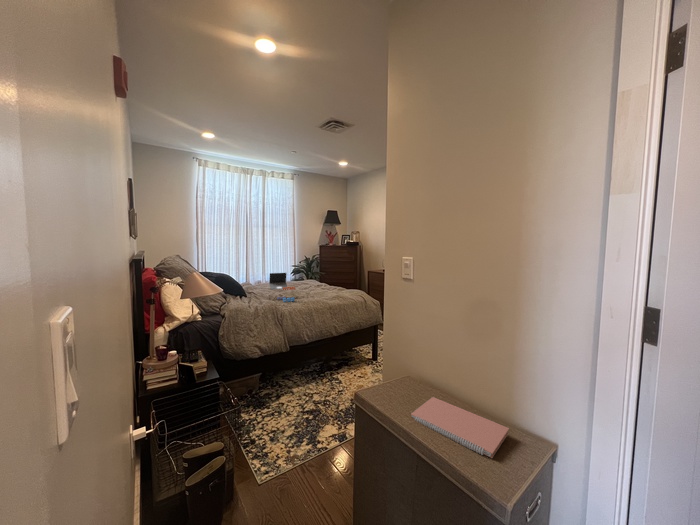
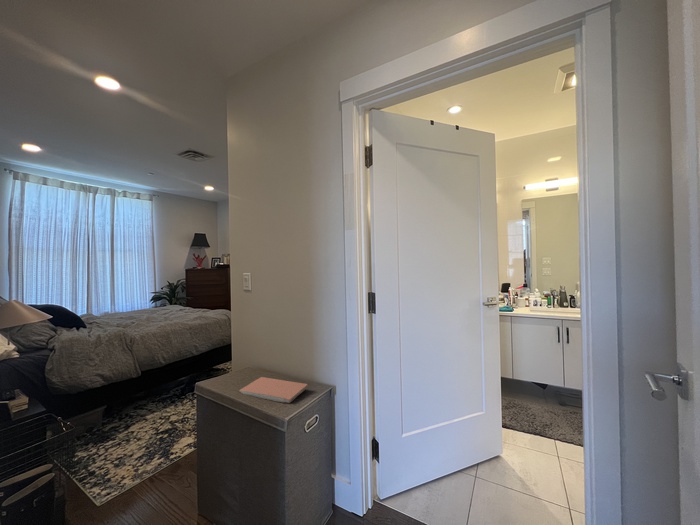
laptop: present [269,273,296,302] -> none [118,298,151,328]

